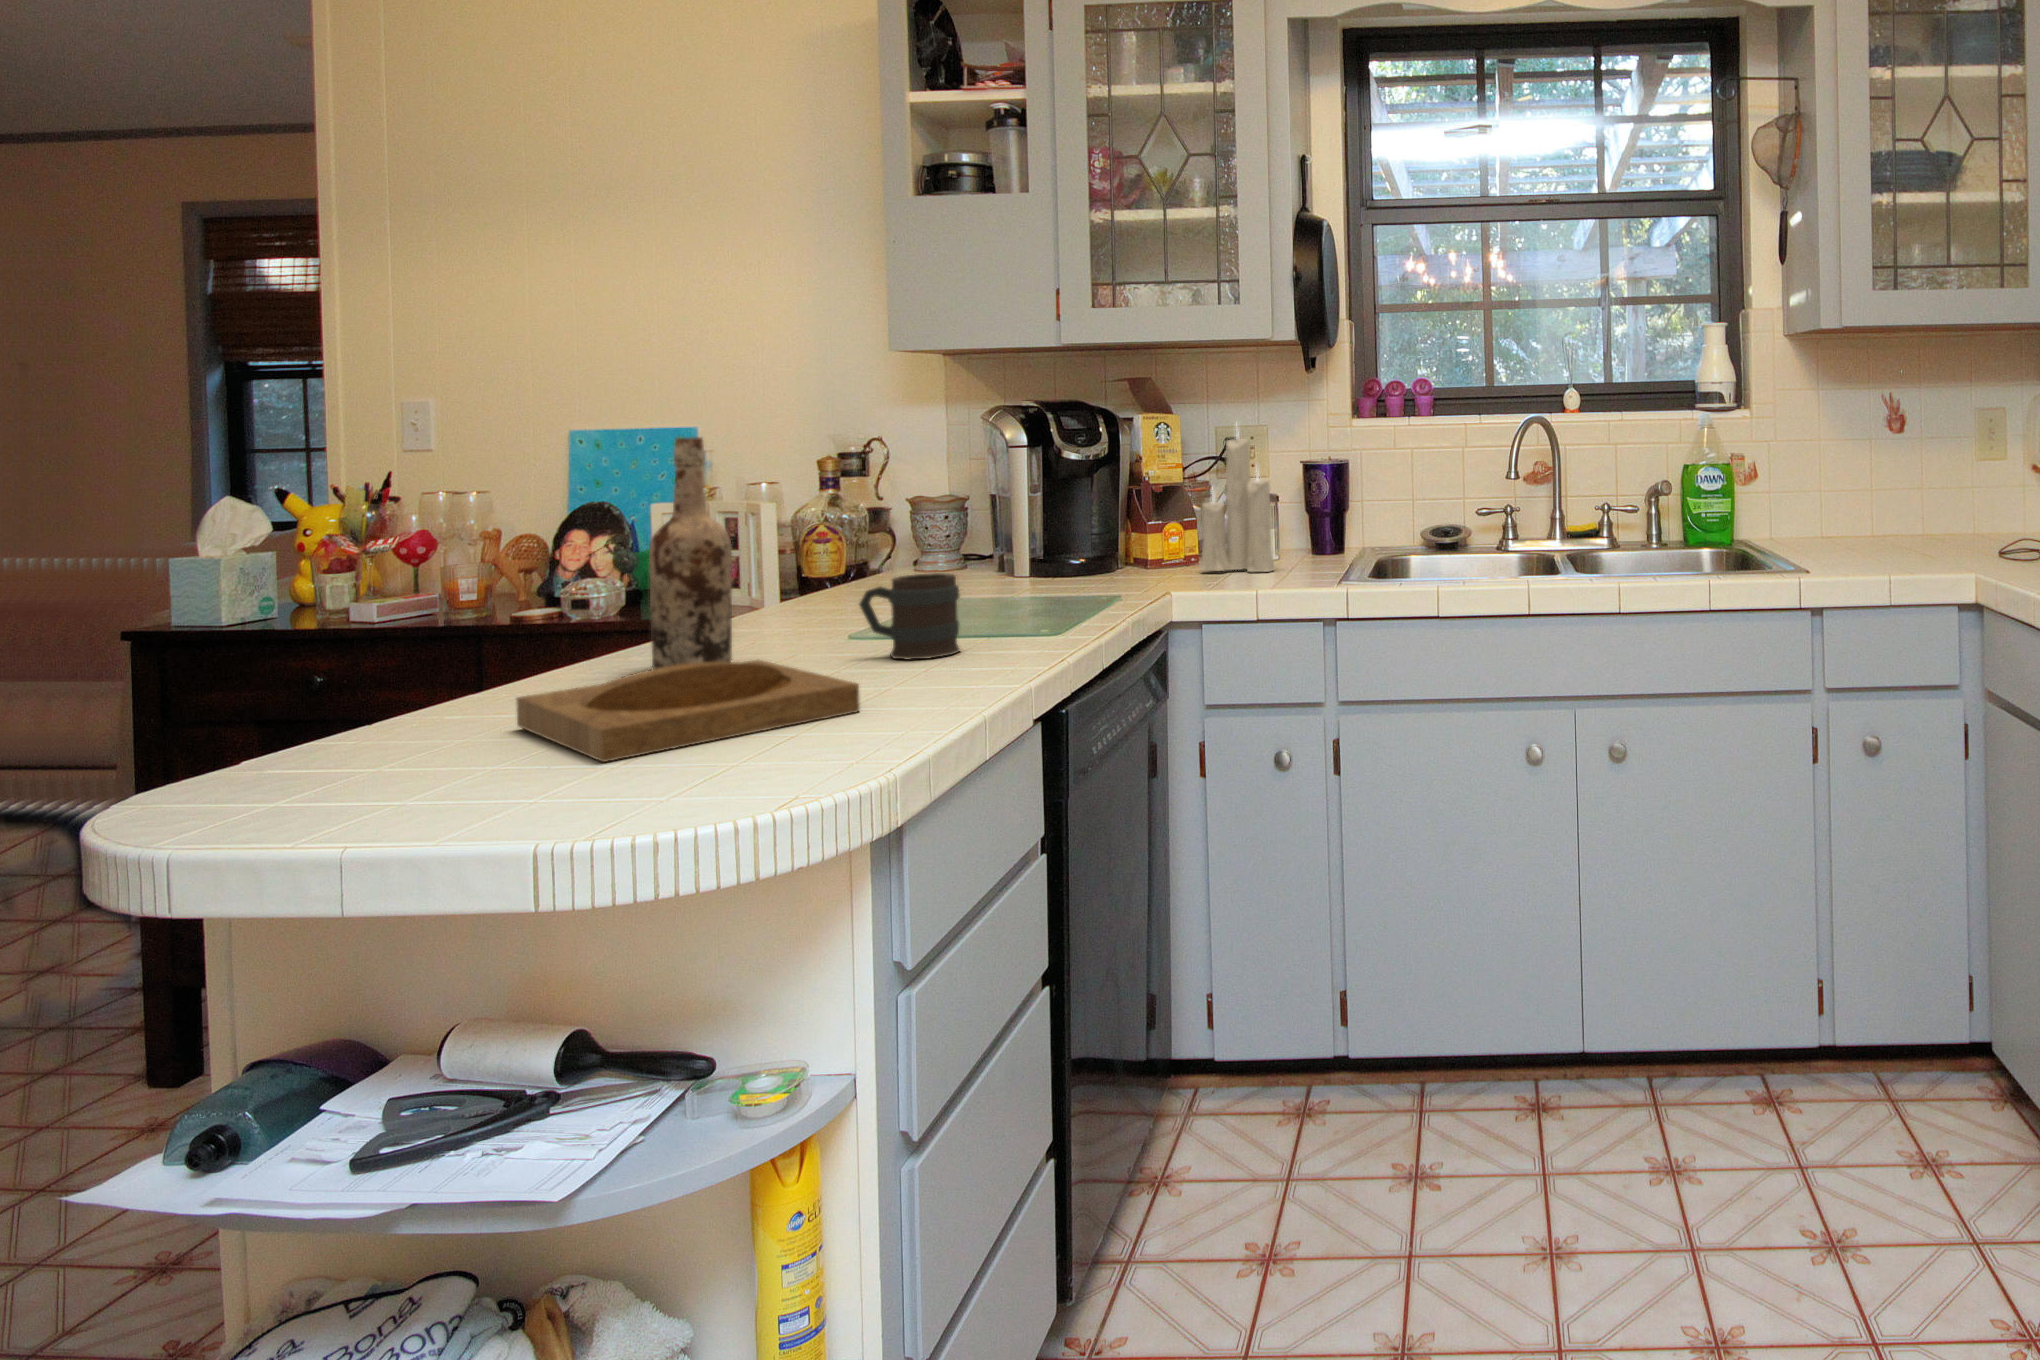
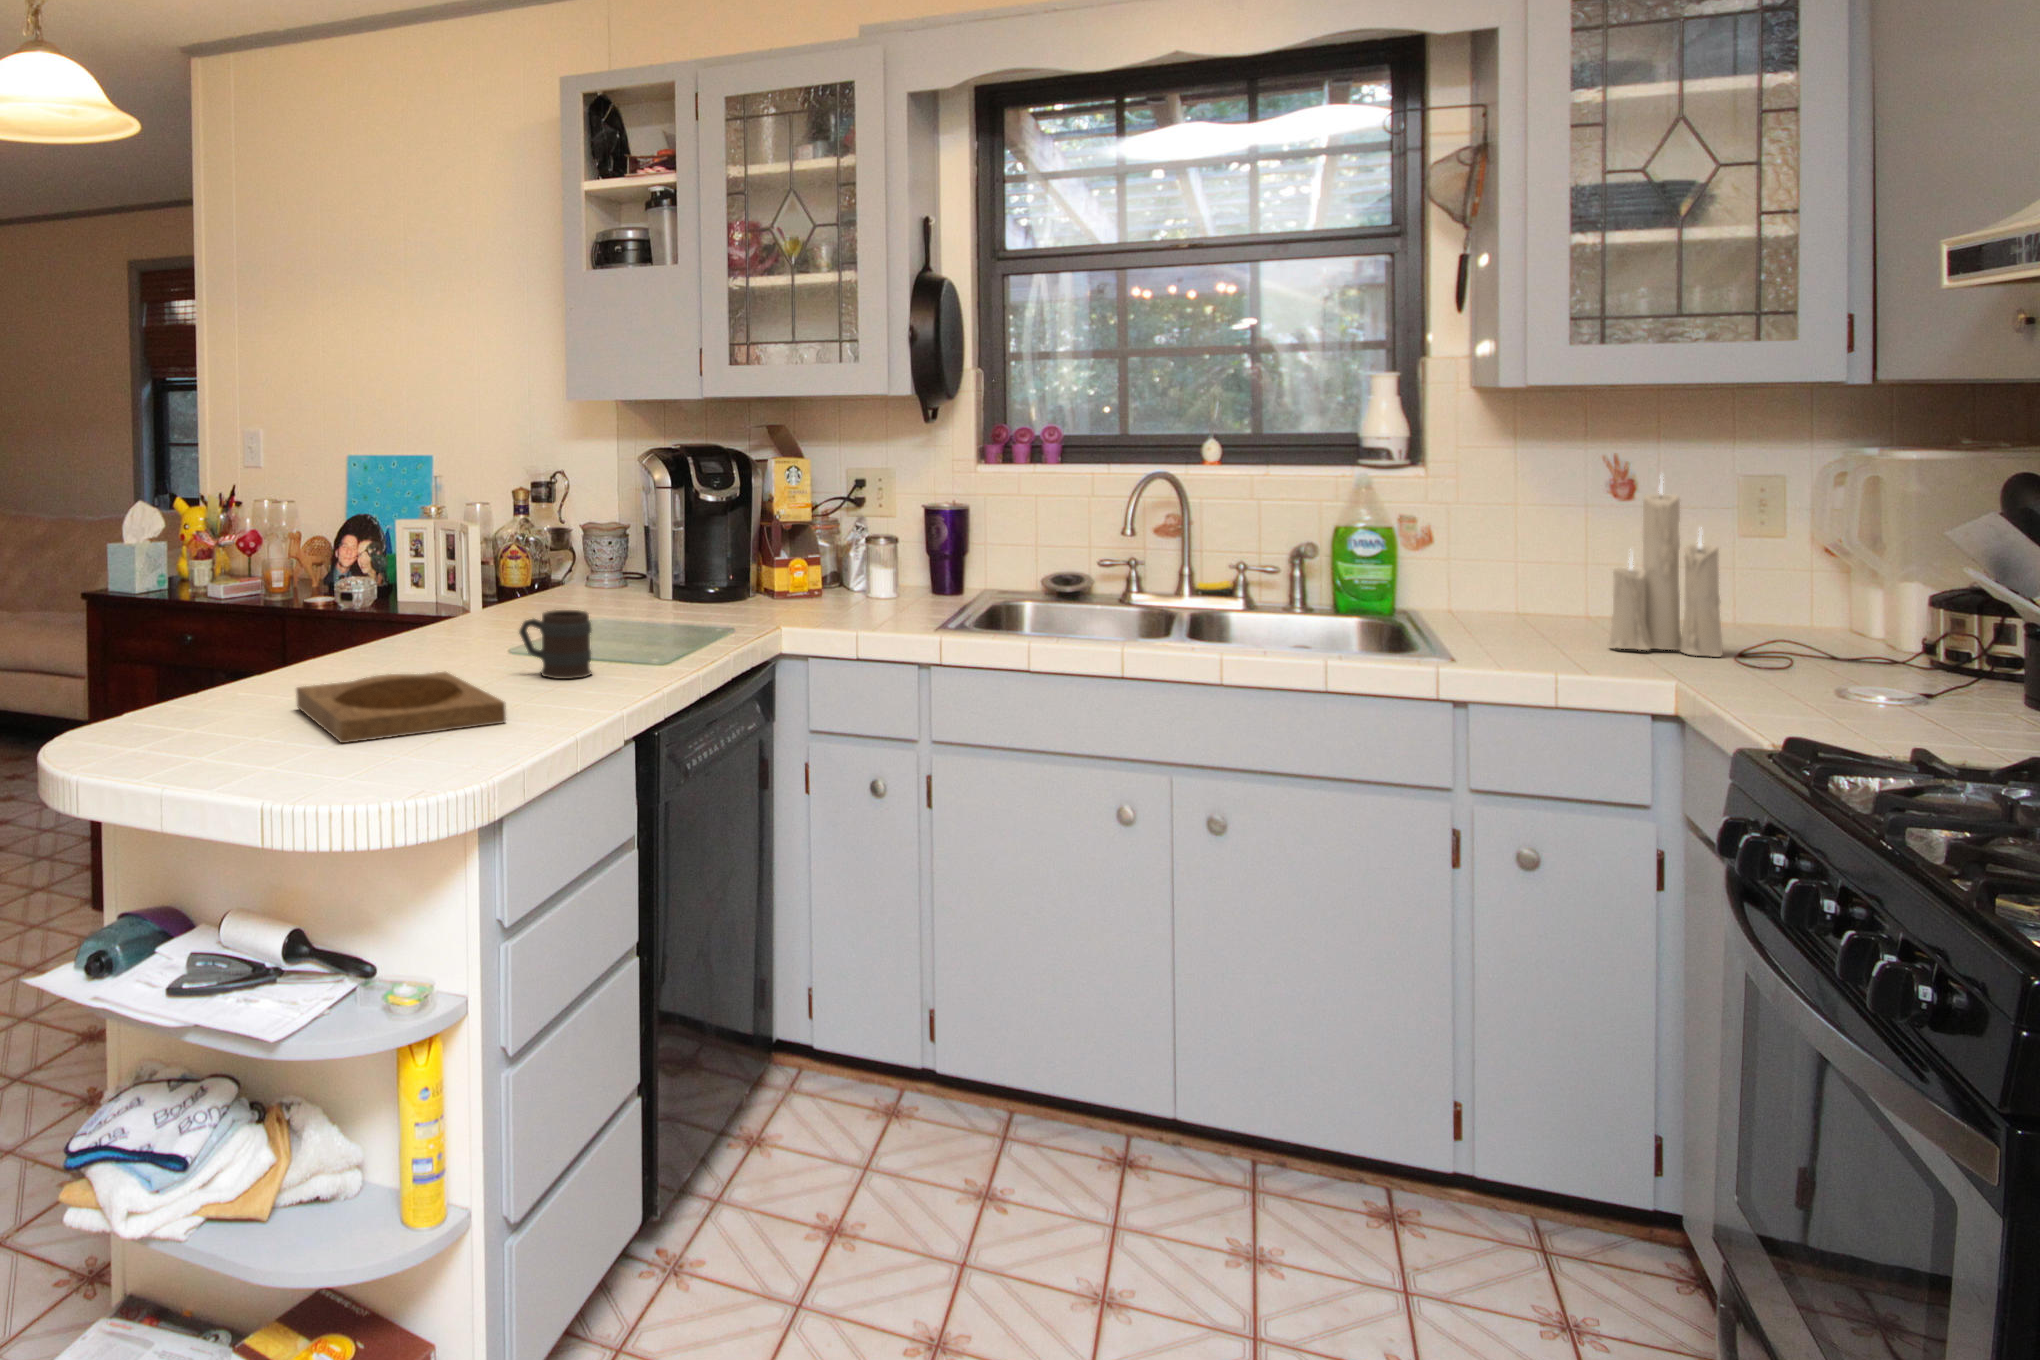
wine bottle: present [649,437,732,669] -> none [381,497,434,672]
candle: present [1200,437,1275,572] -> present [1608,479,1723,657]

